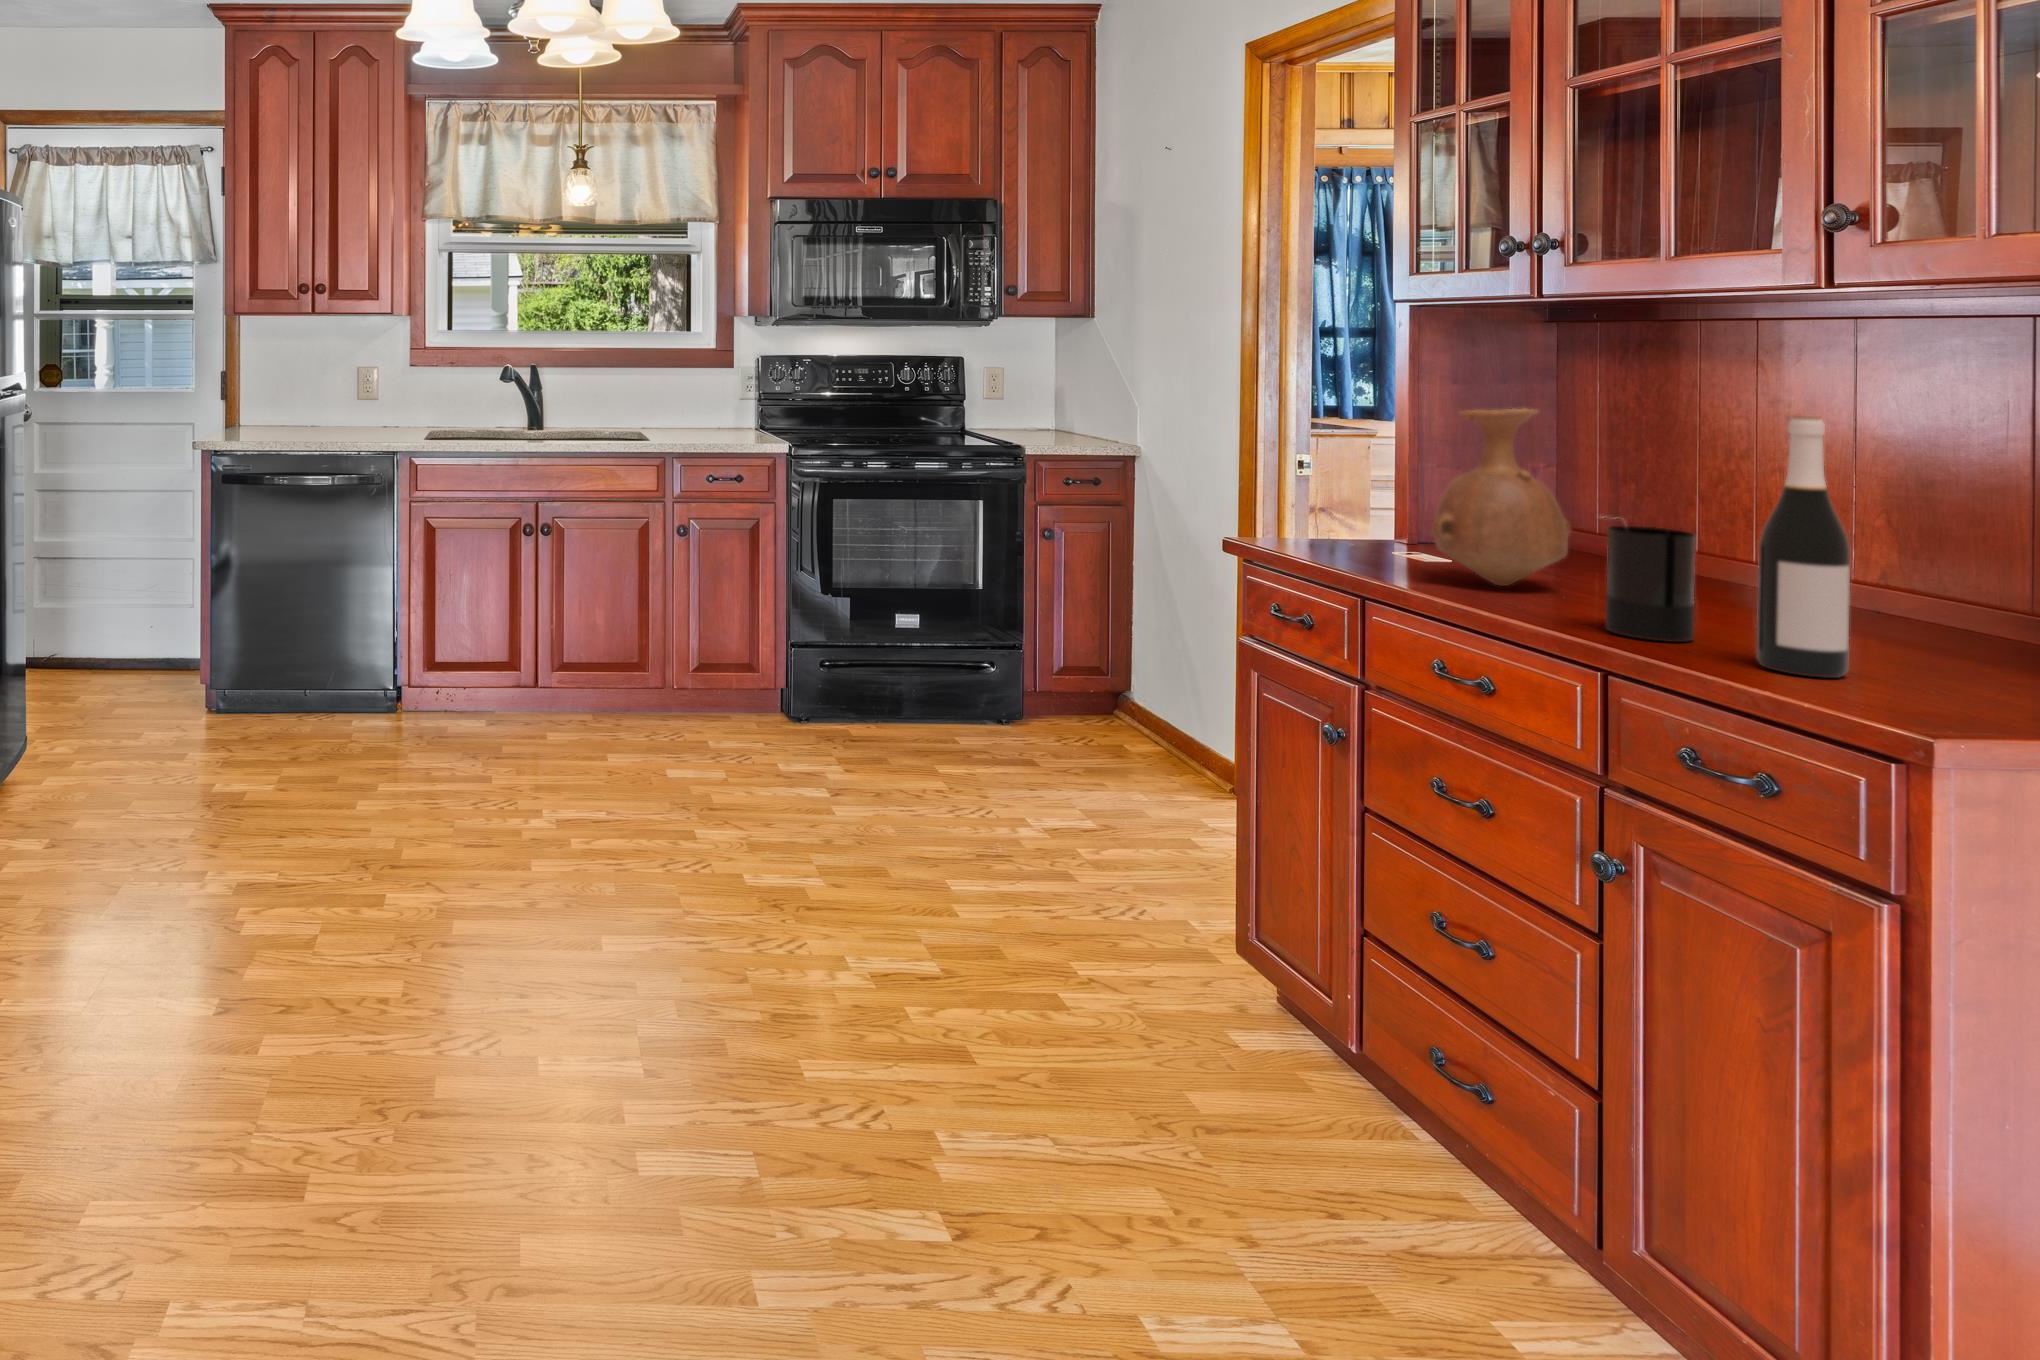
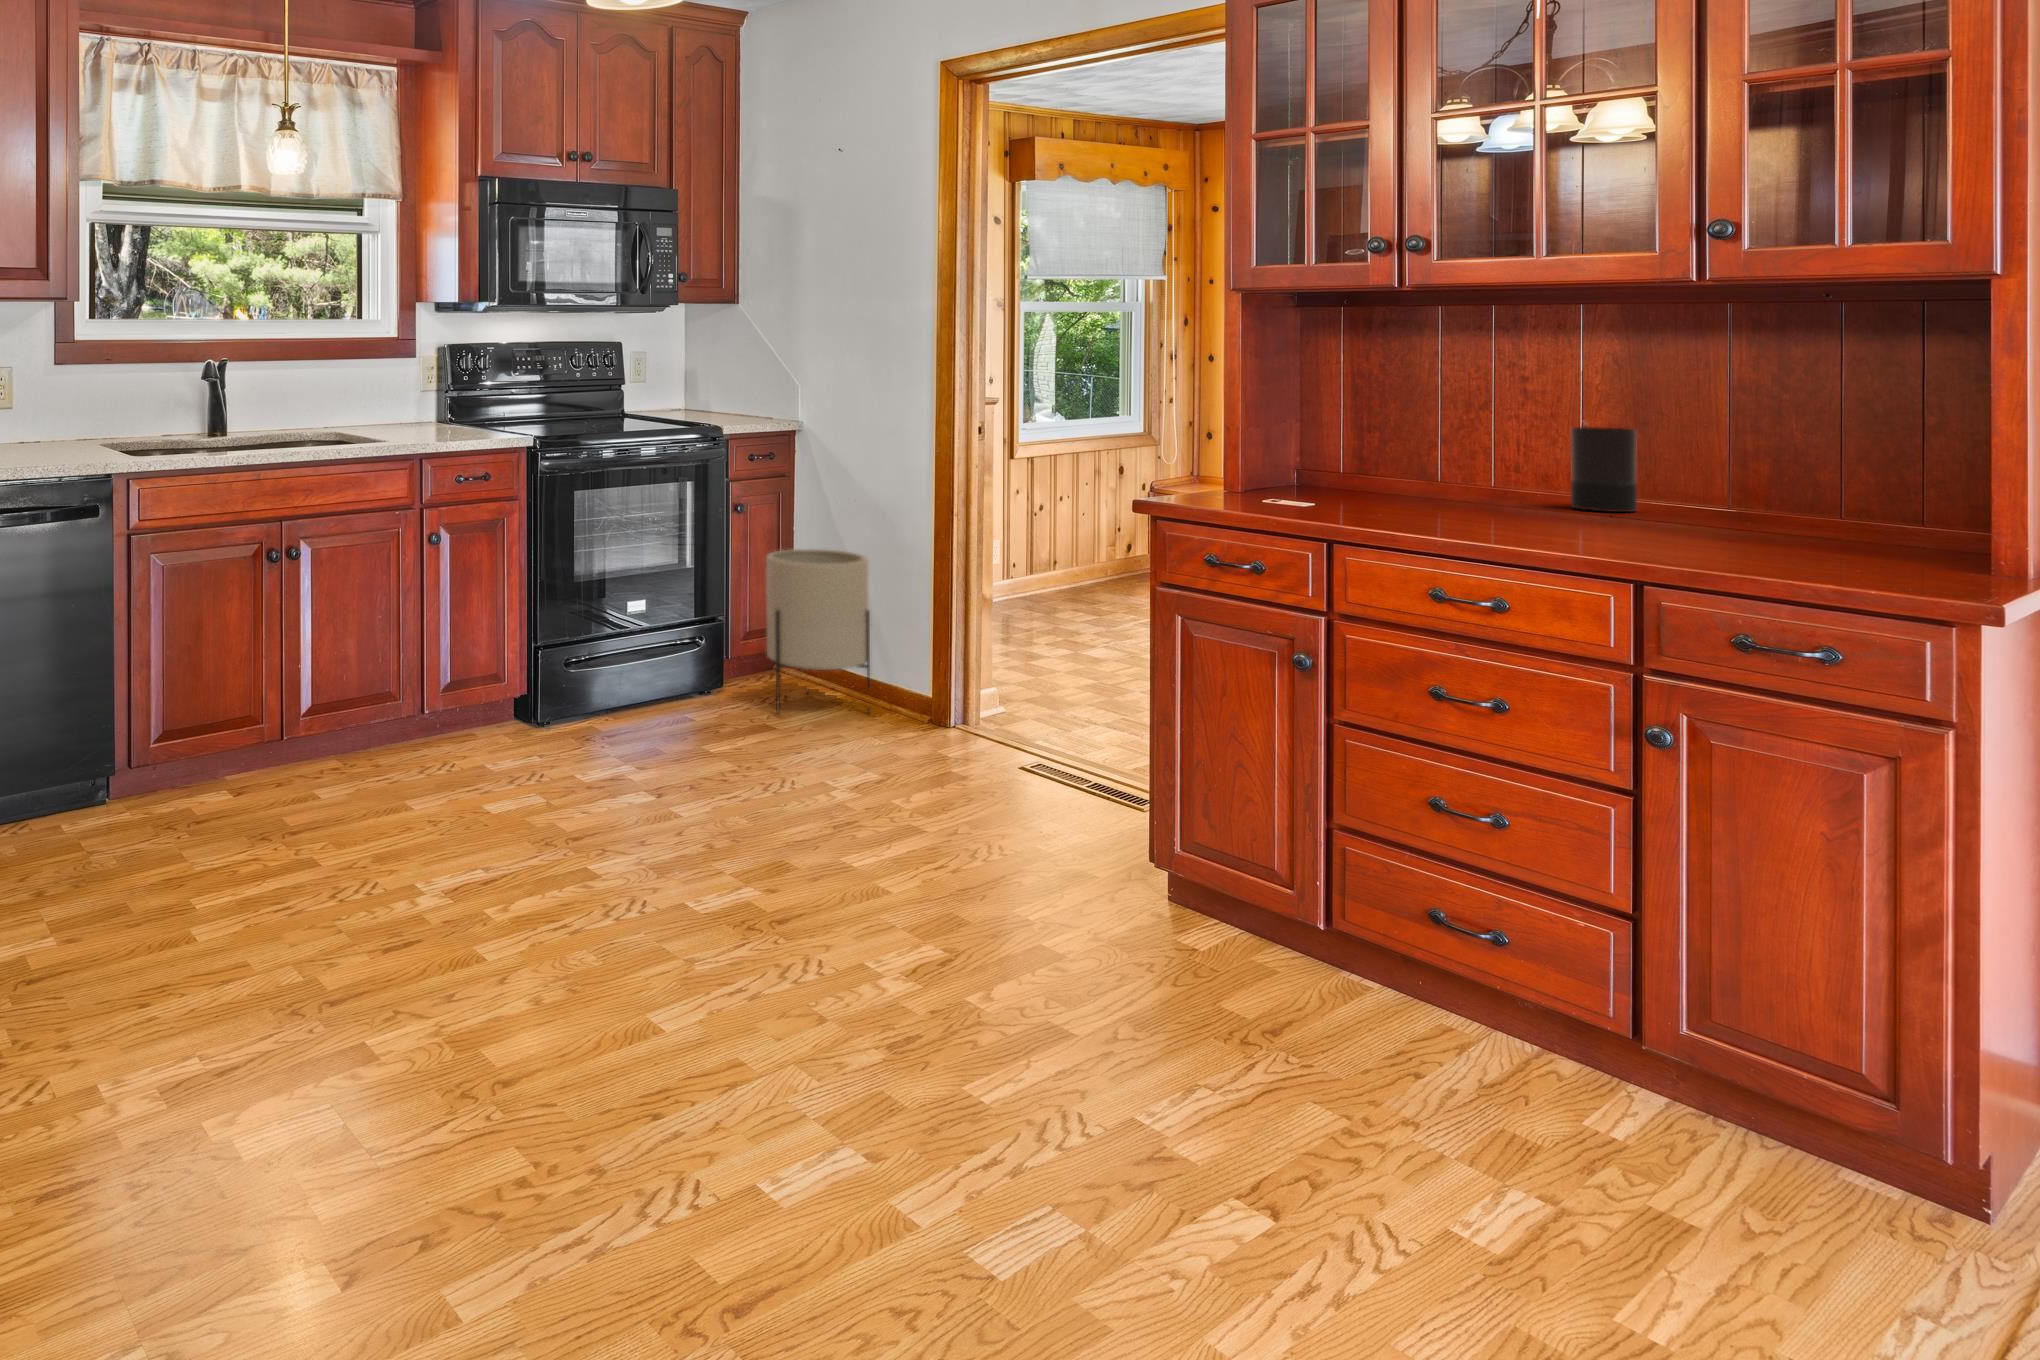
vase: present [1431,409,1571,586] -> none [1355,346,1459,490]
wine bottle: present [1757,415,1851,678] -> none [1715,332,1780,522]
planter: none [1055,584,1173,770] -> present [766,549,870,713]

